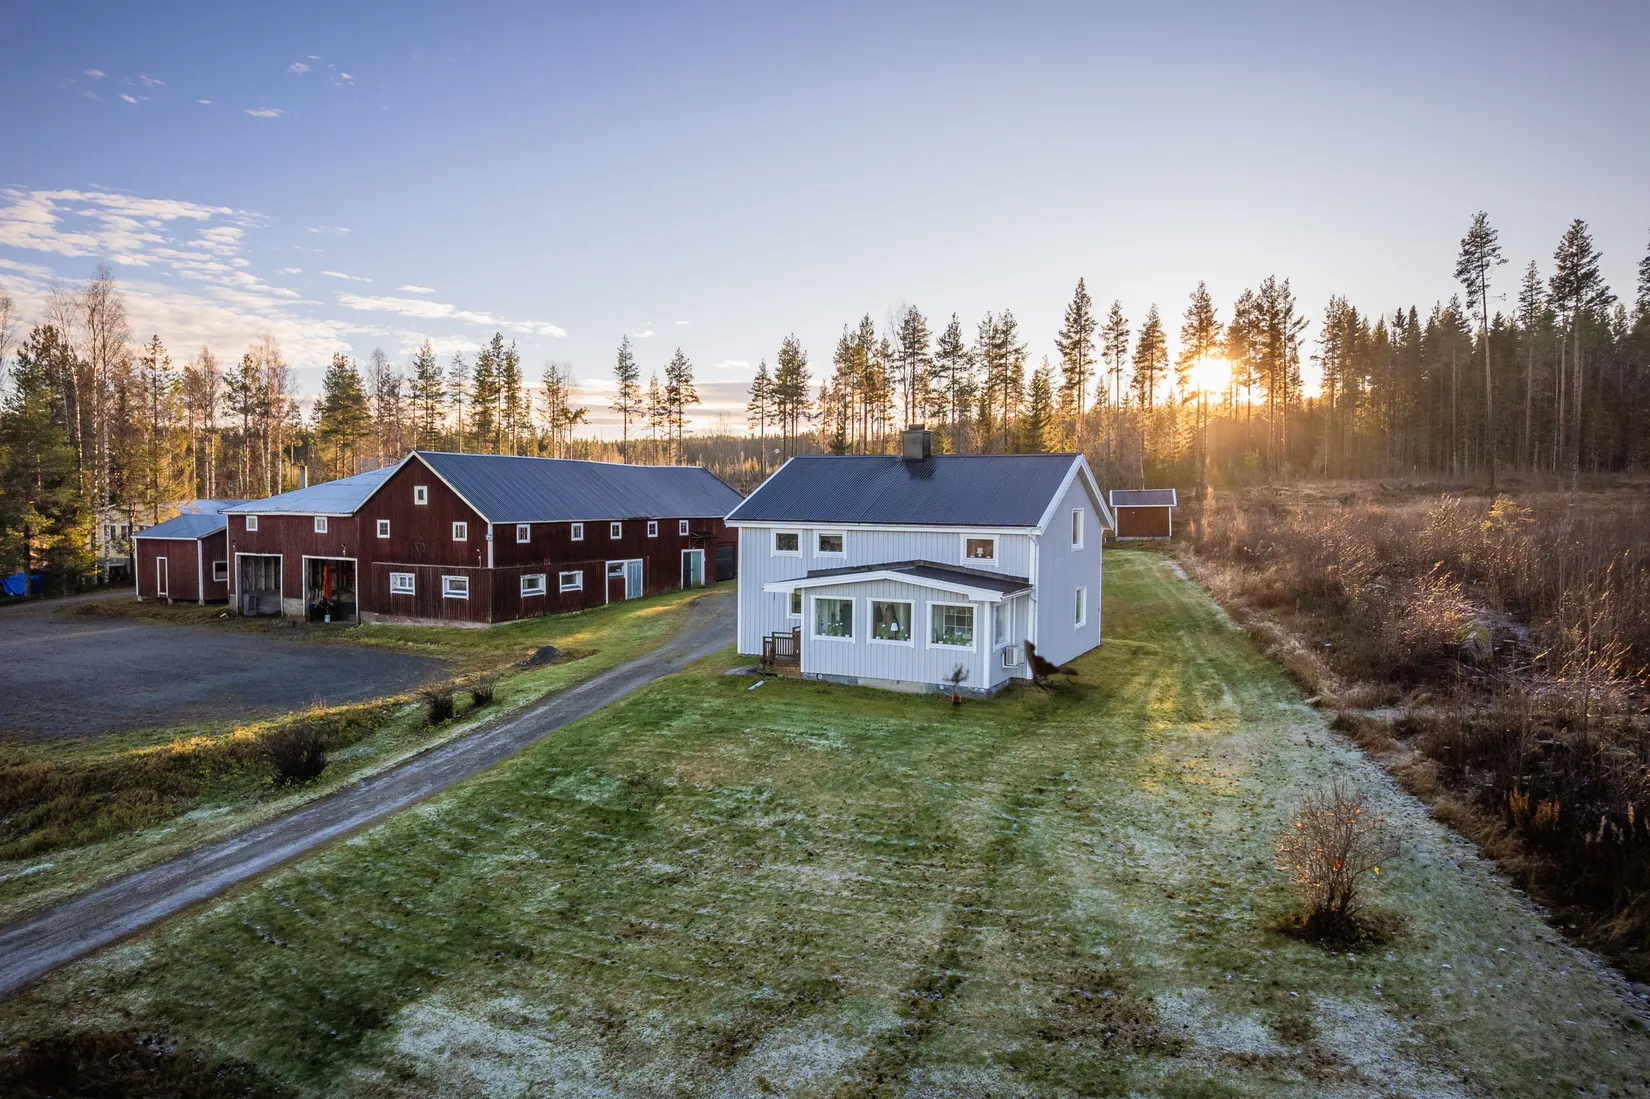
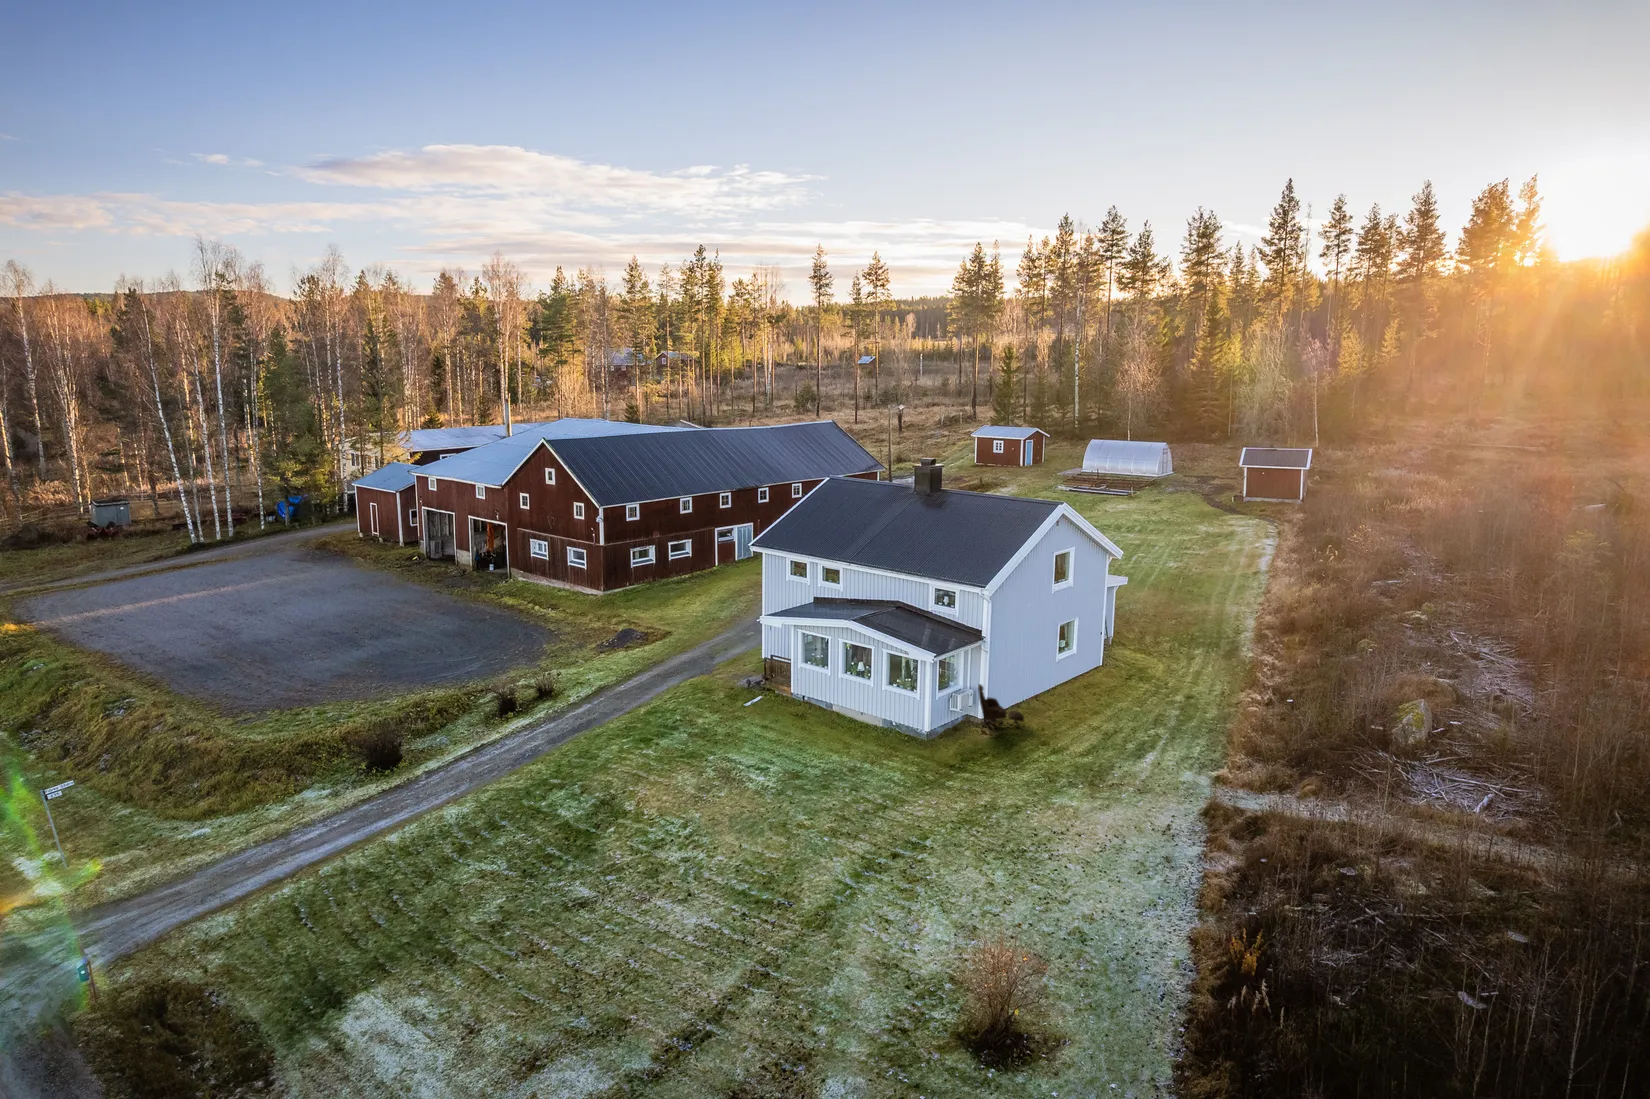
potted tree: present [943,664,969,702] -> none [894,707,915,740]

